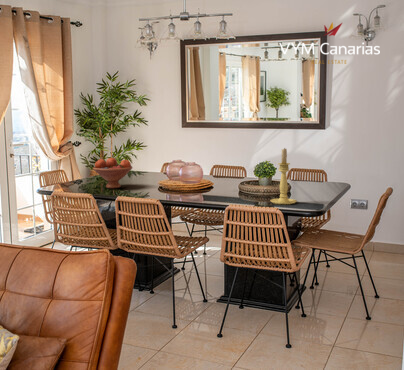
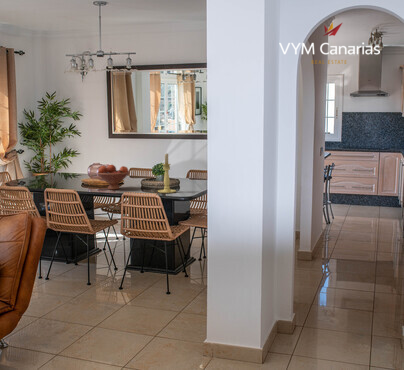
fruit bowl: present [93,158,132,188] -> present [97,165,129,190]

